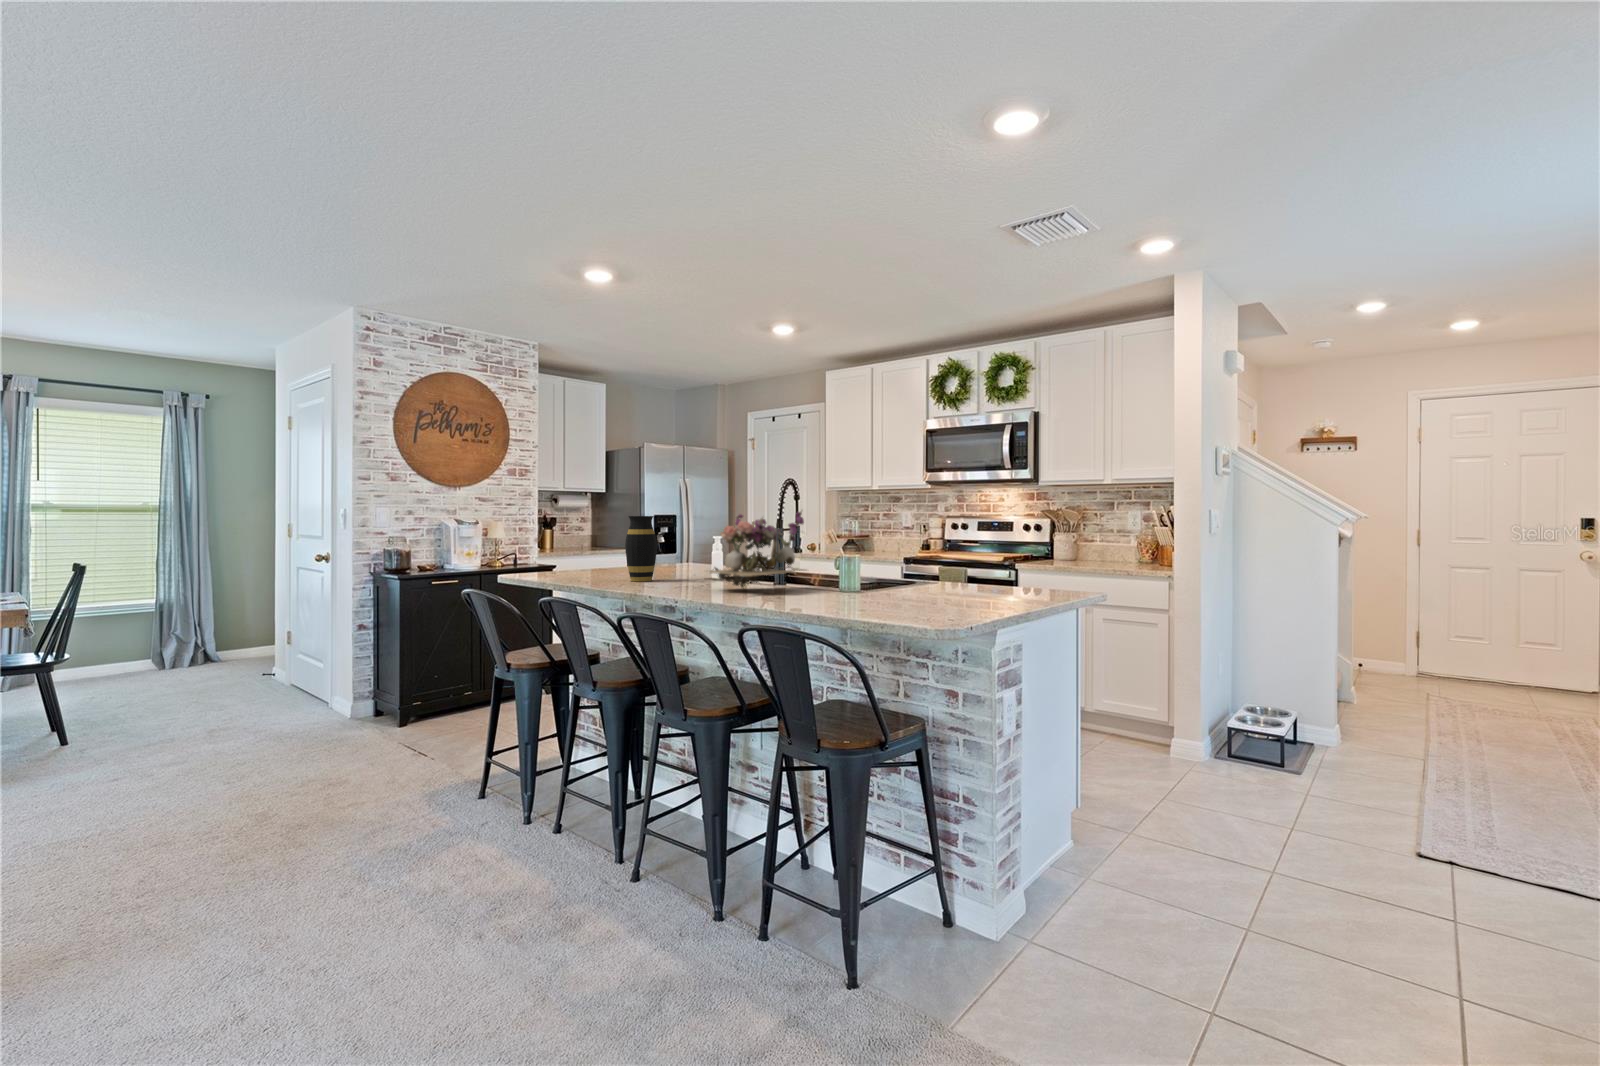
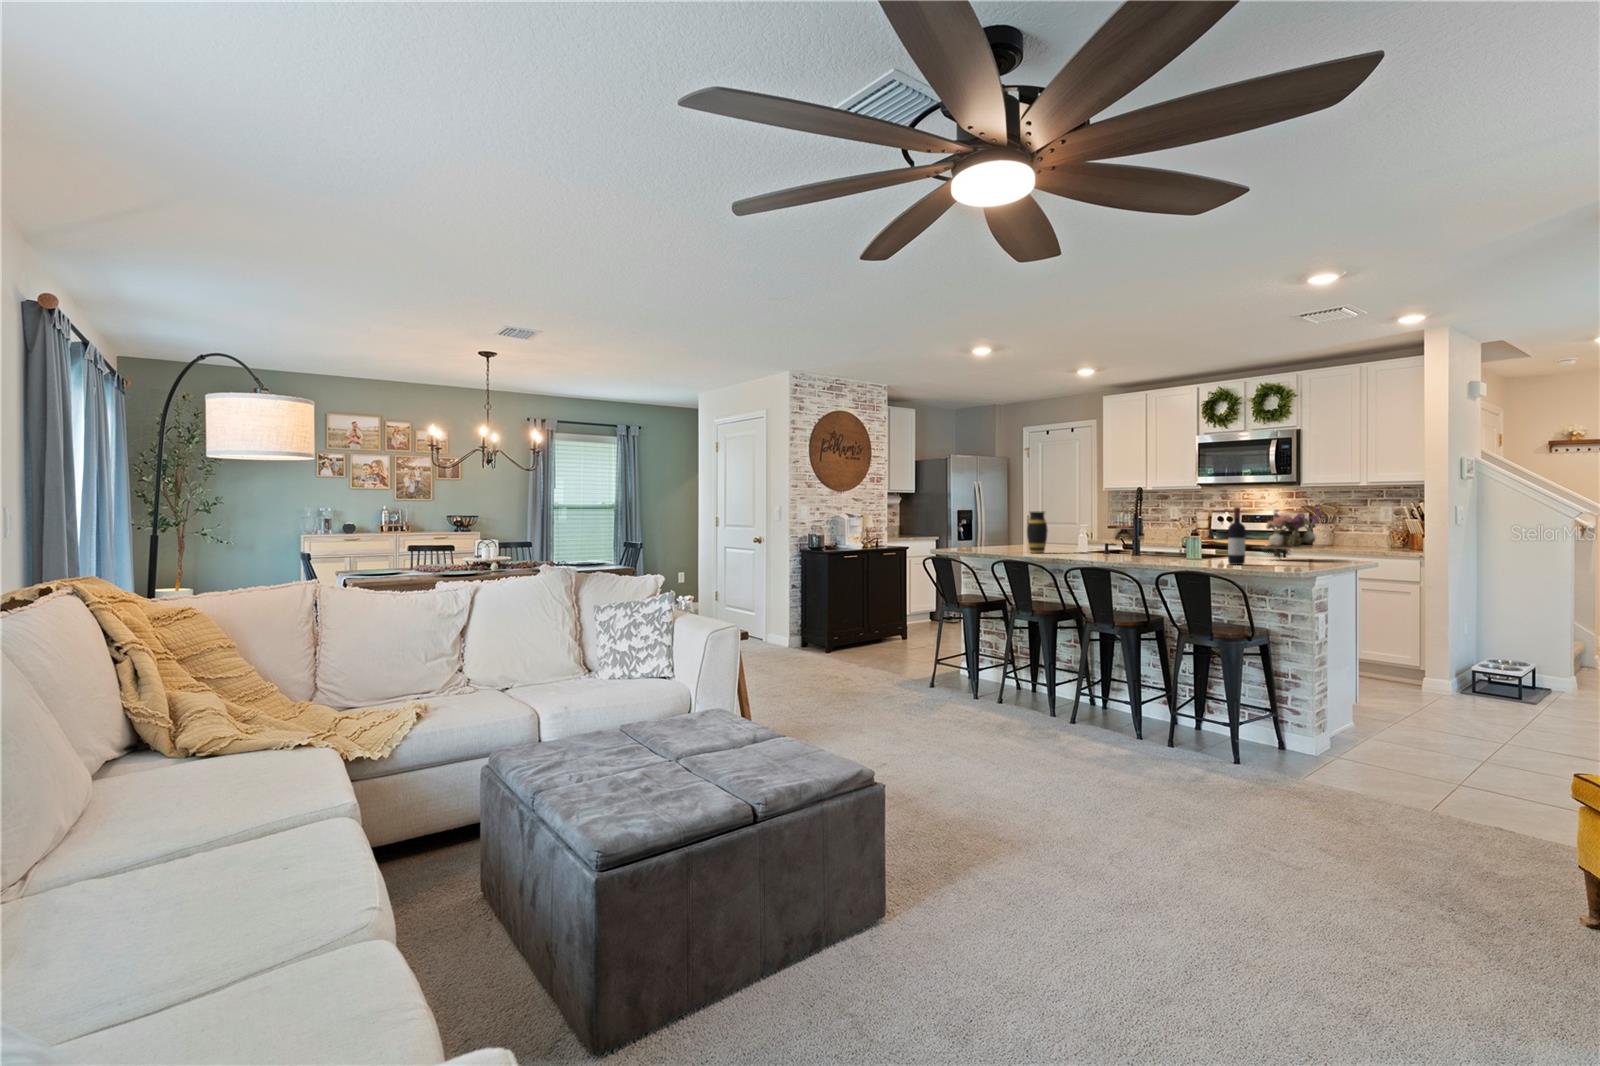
wine bottle: none [863,510,889,610] -> present [1228,507,1246,565]
flower arrangement: present [710,512,806,588] -> present [1256,508,1326,558]

